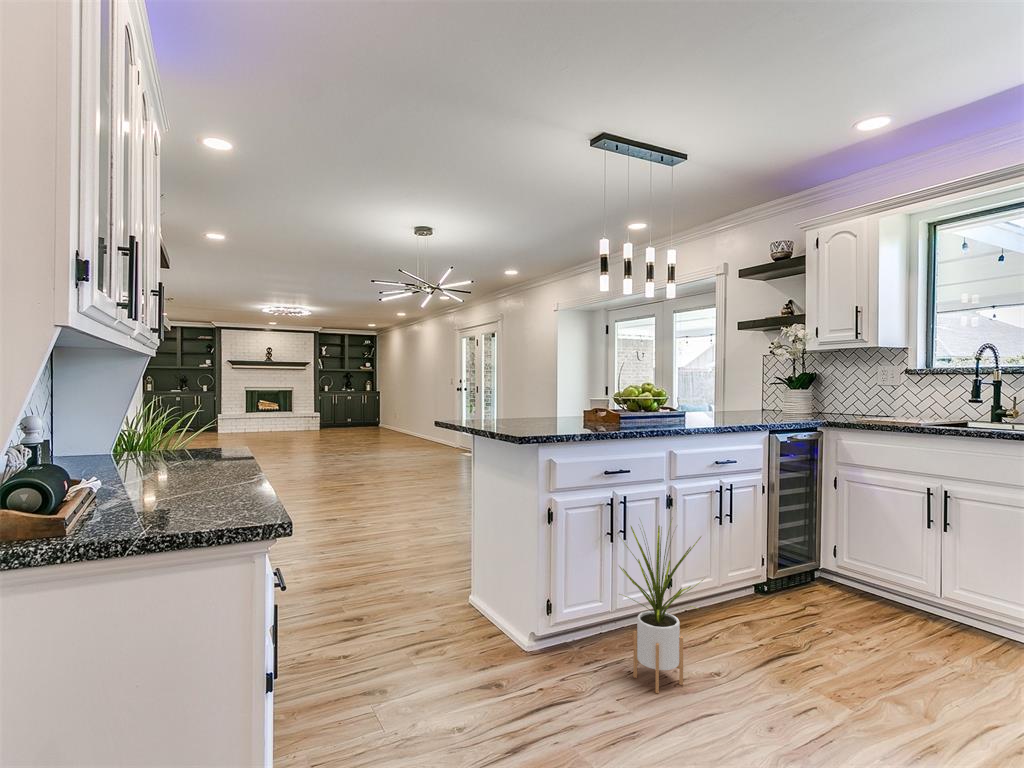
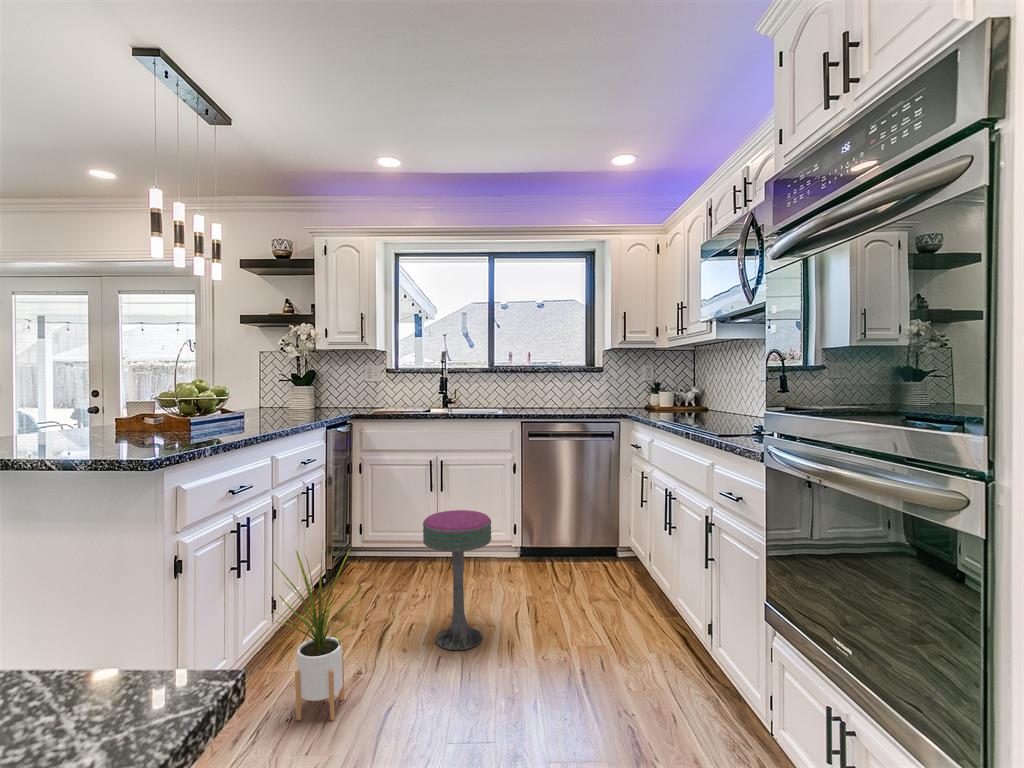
bar stool: none [813,536,916,723] -> present [423,510,491,650]

